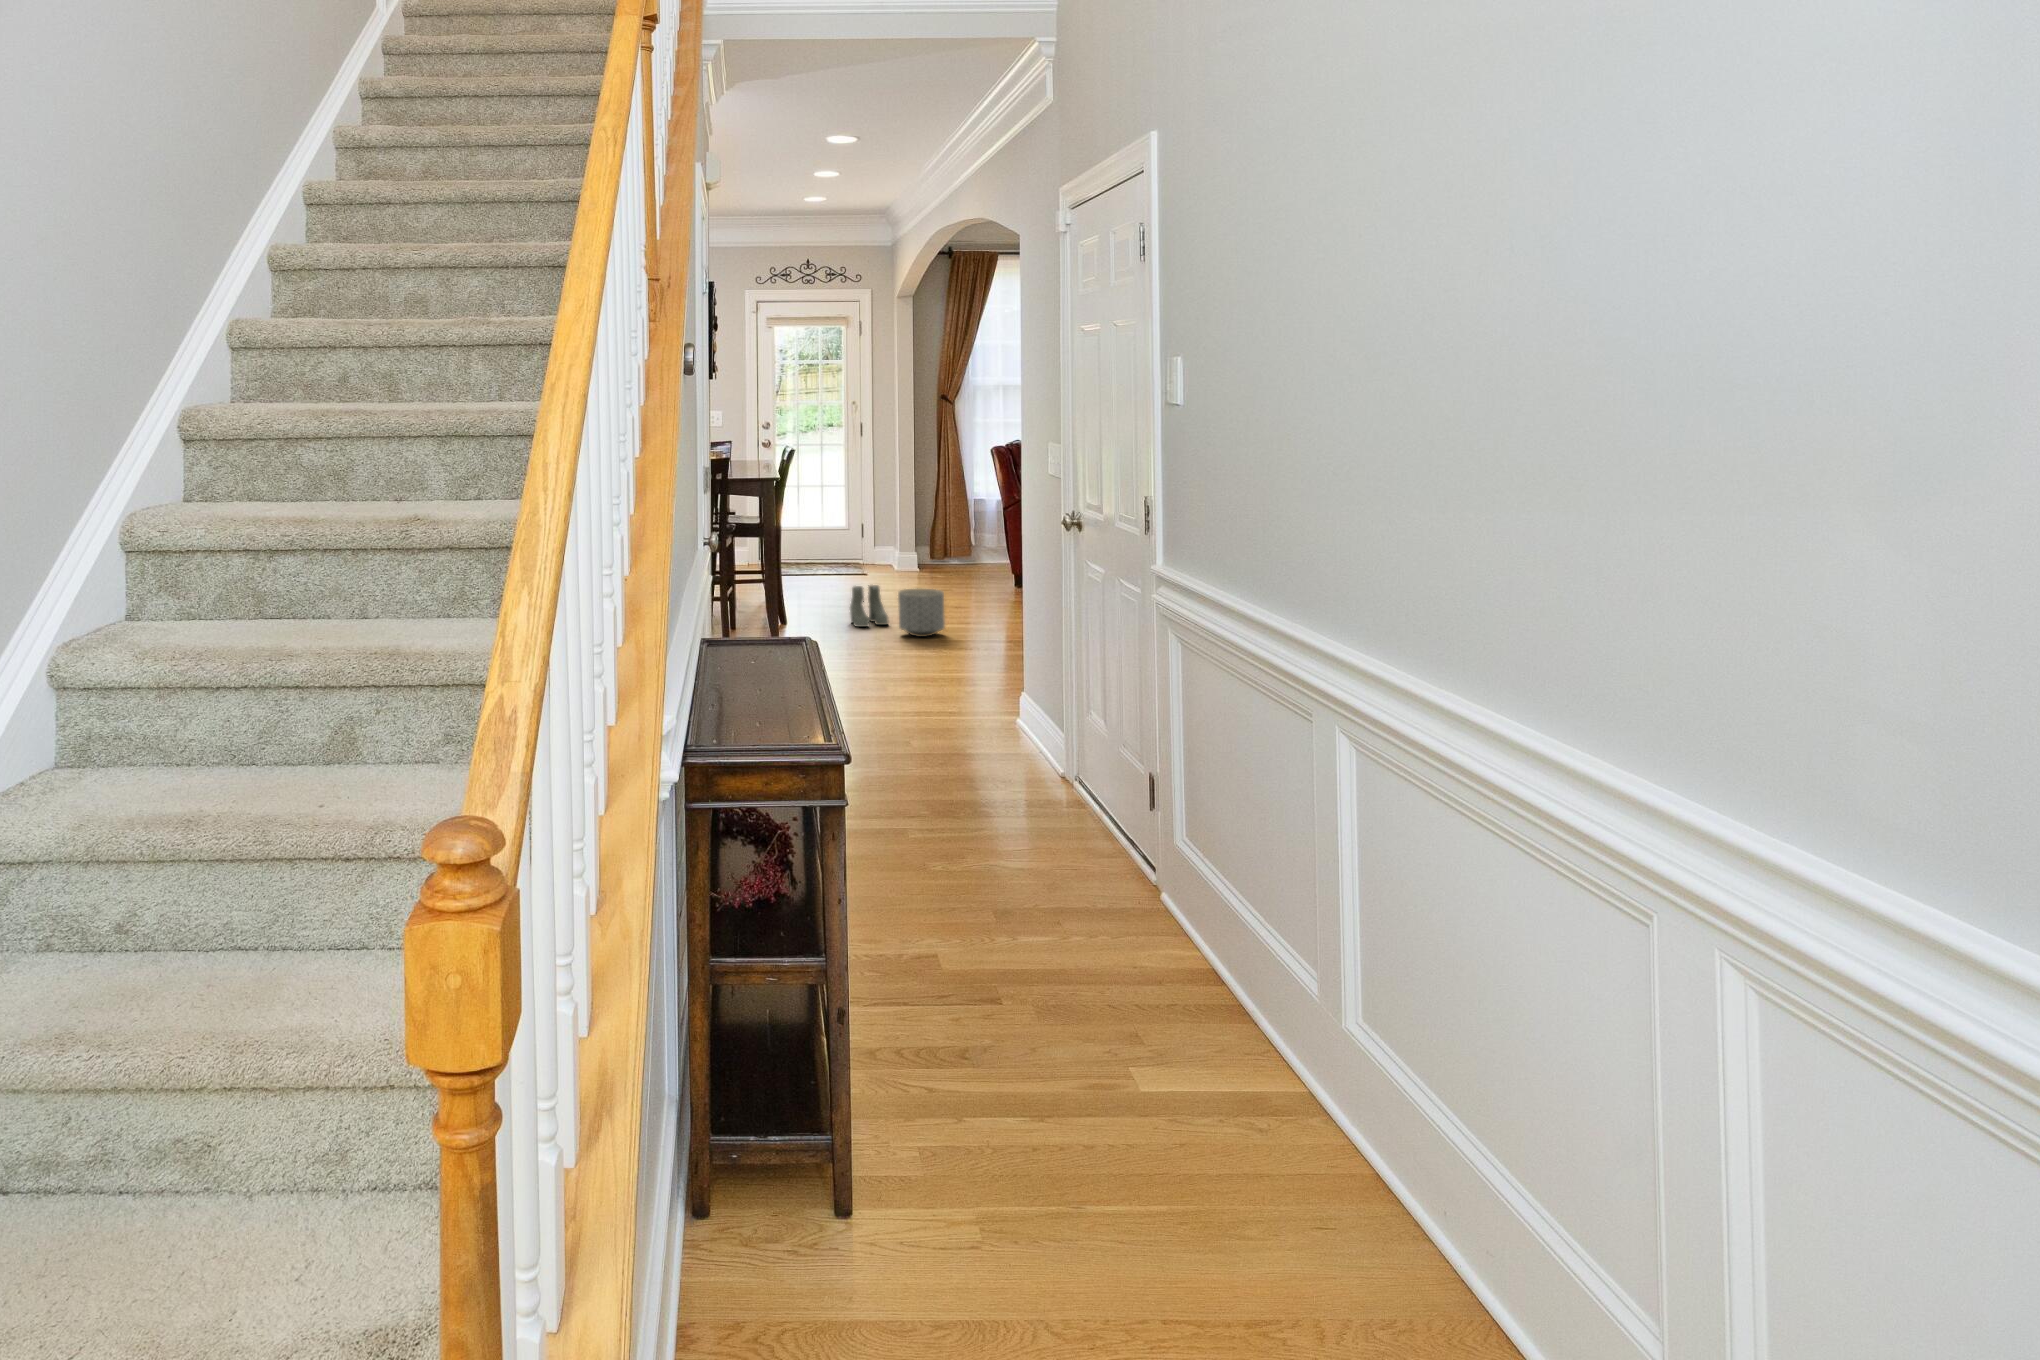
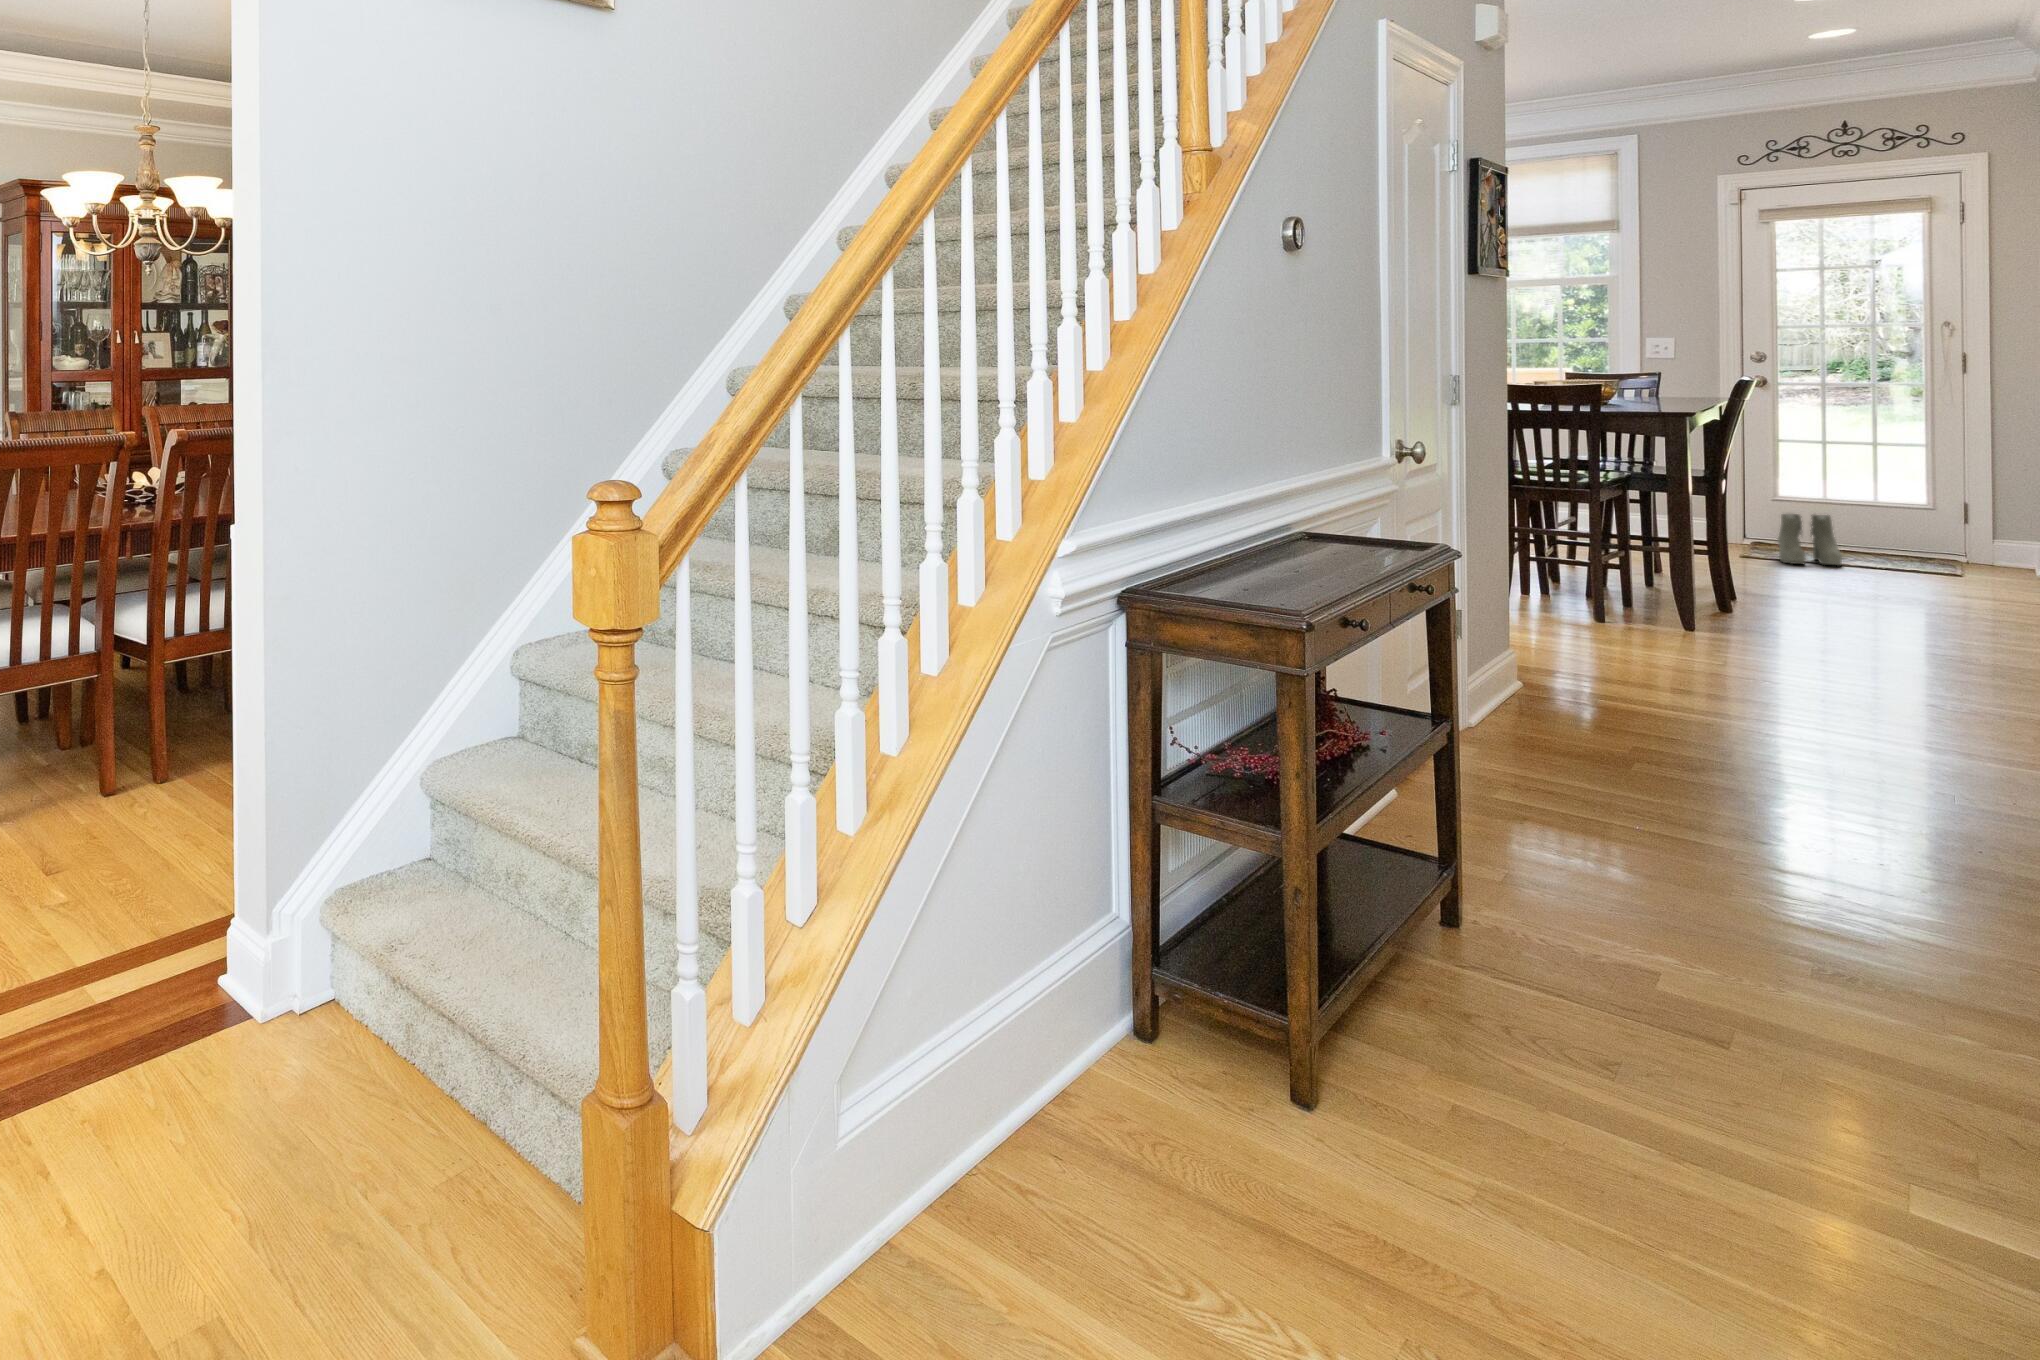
planter: present [898,588,945,637] -> none [1846,522,1931,584]

